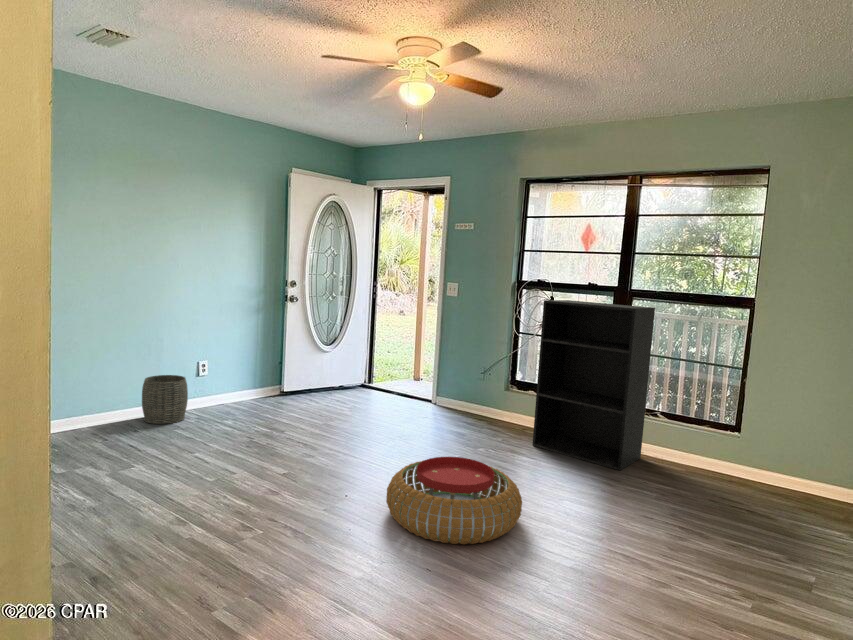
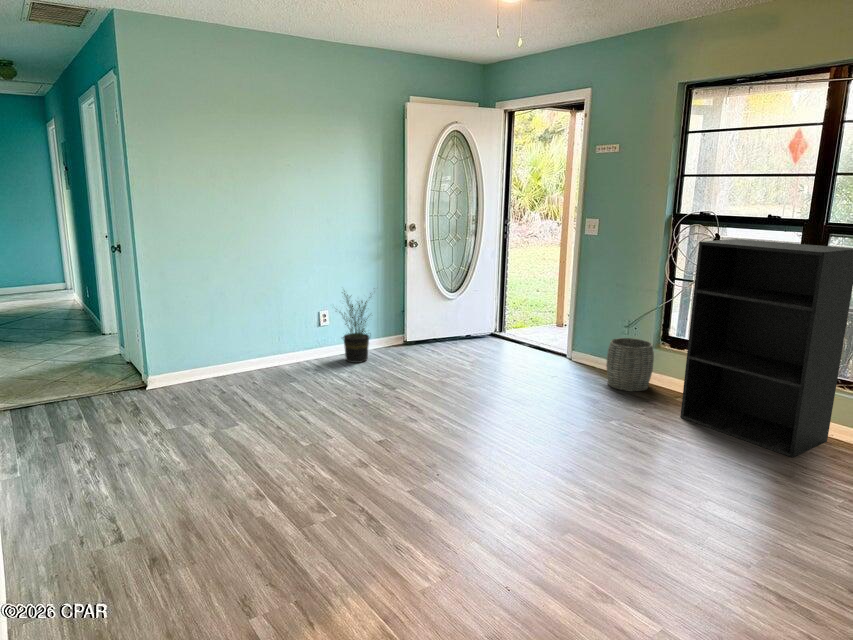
potted plant: none [213,337,261,411] -> present [343,291,370,363]
woven basket: present [142,375,188,424] -> present [606,338,654,391]
pouf: present [386,457,522,544] -> none [481,433,642,539]

